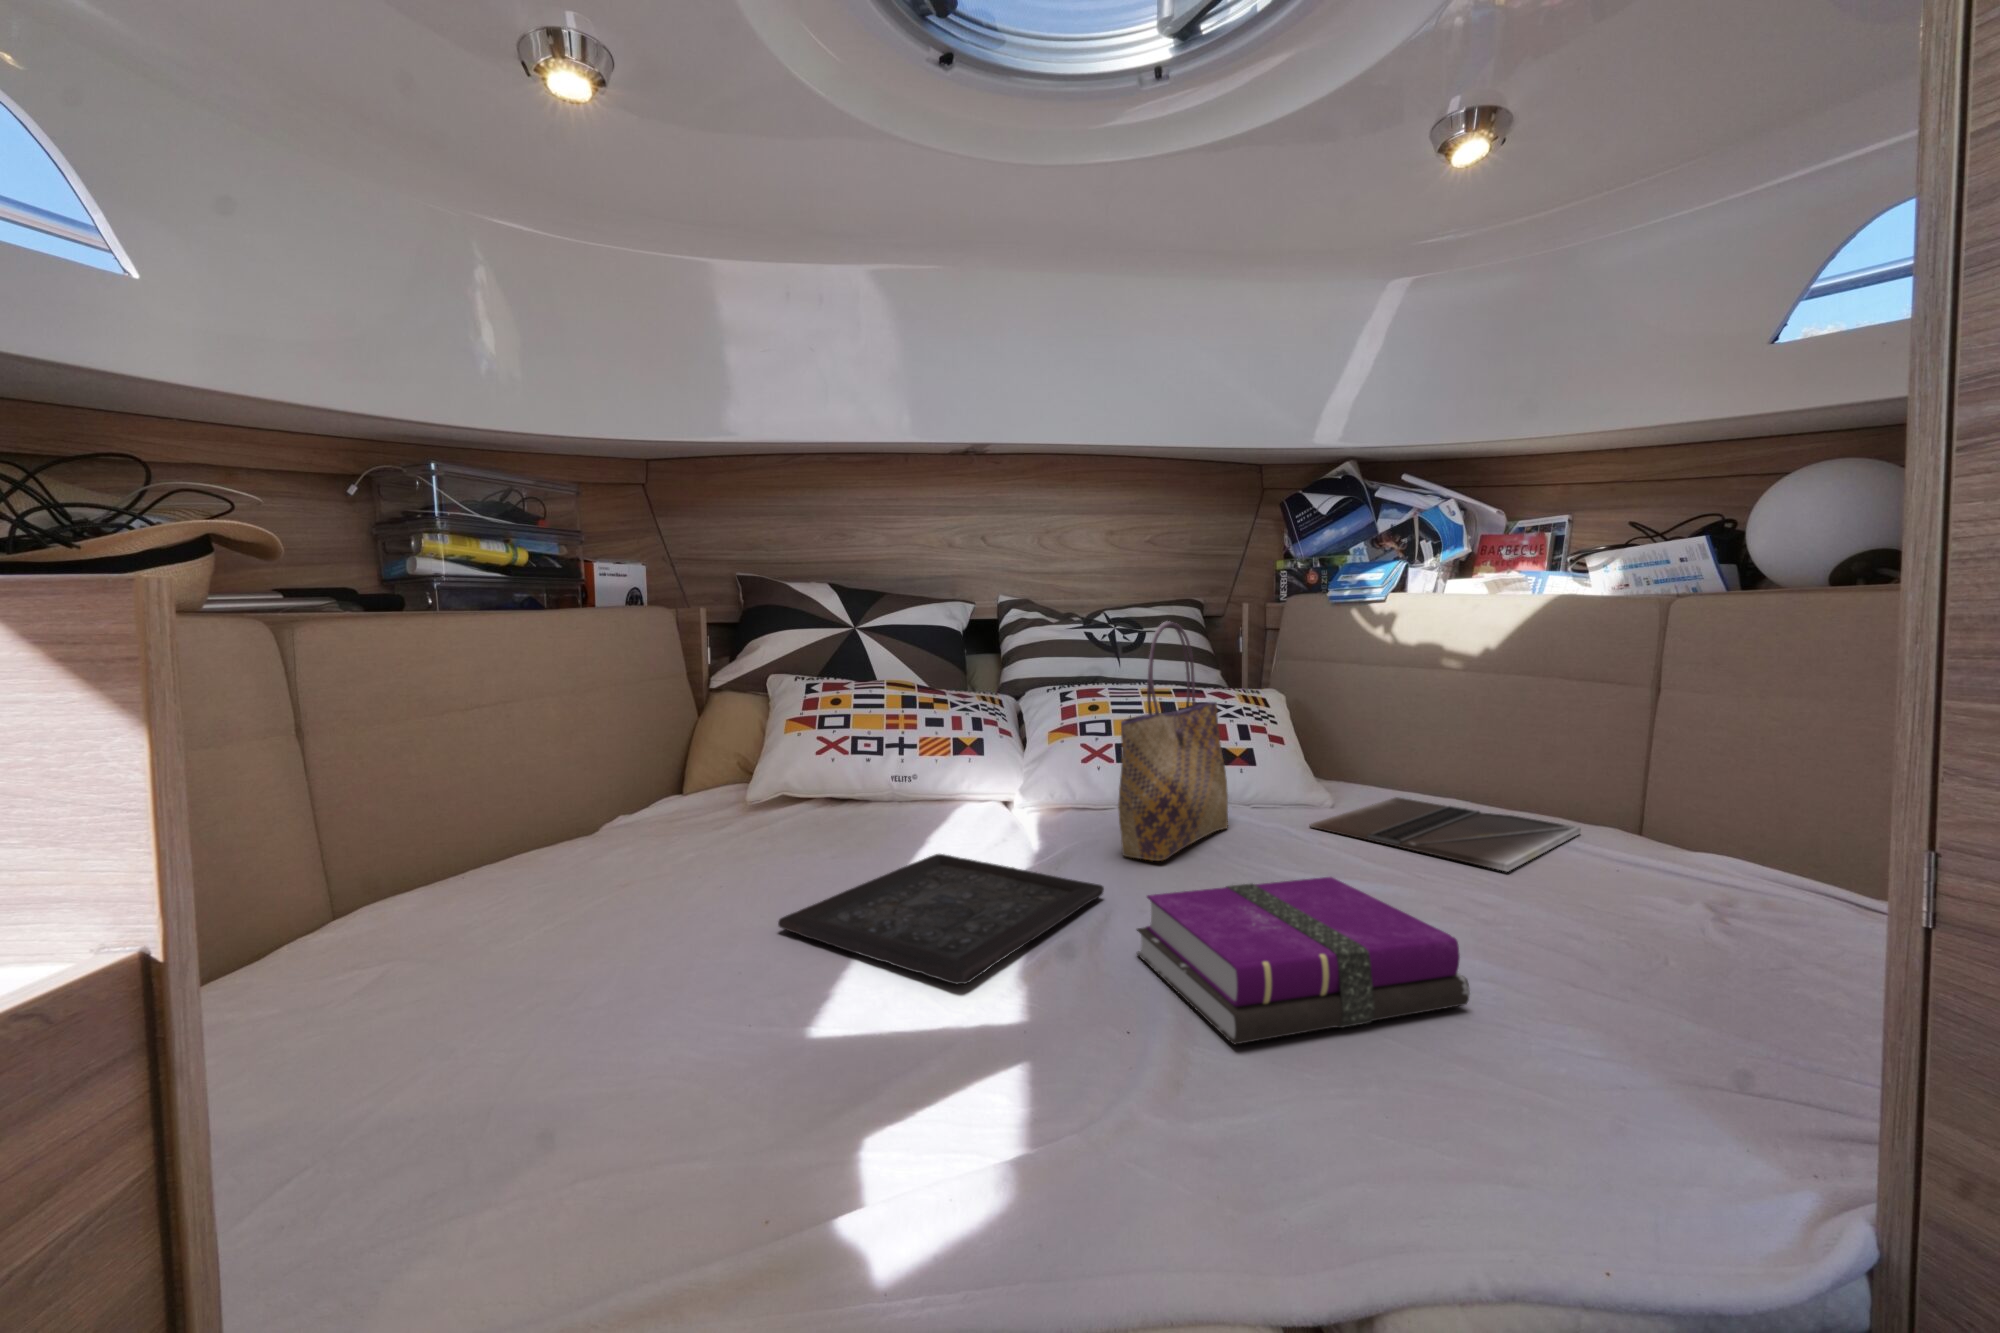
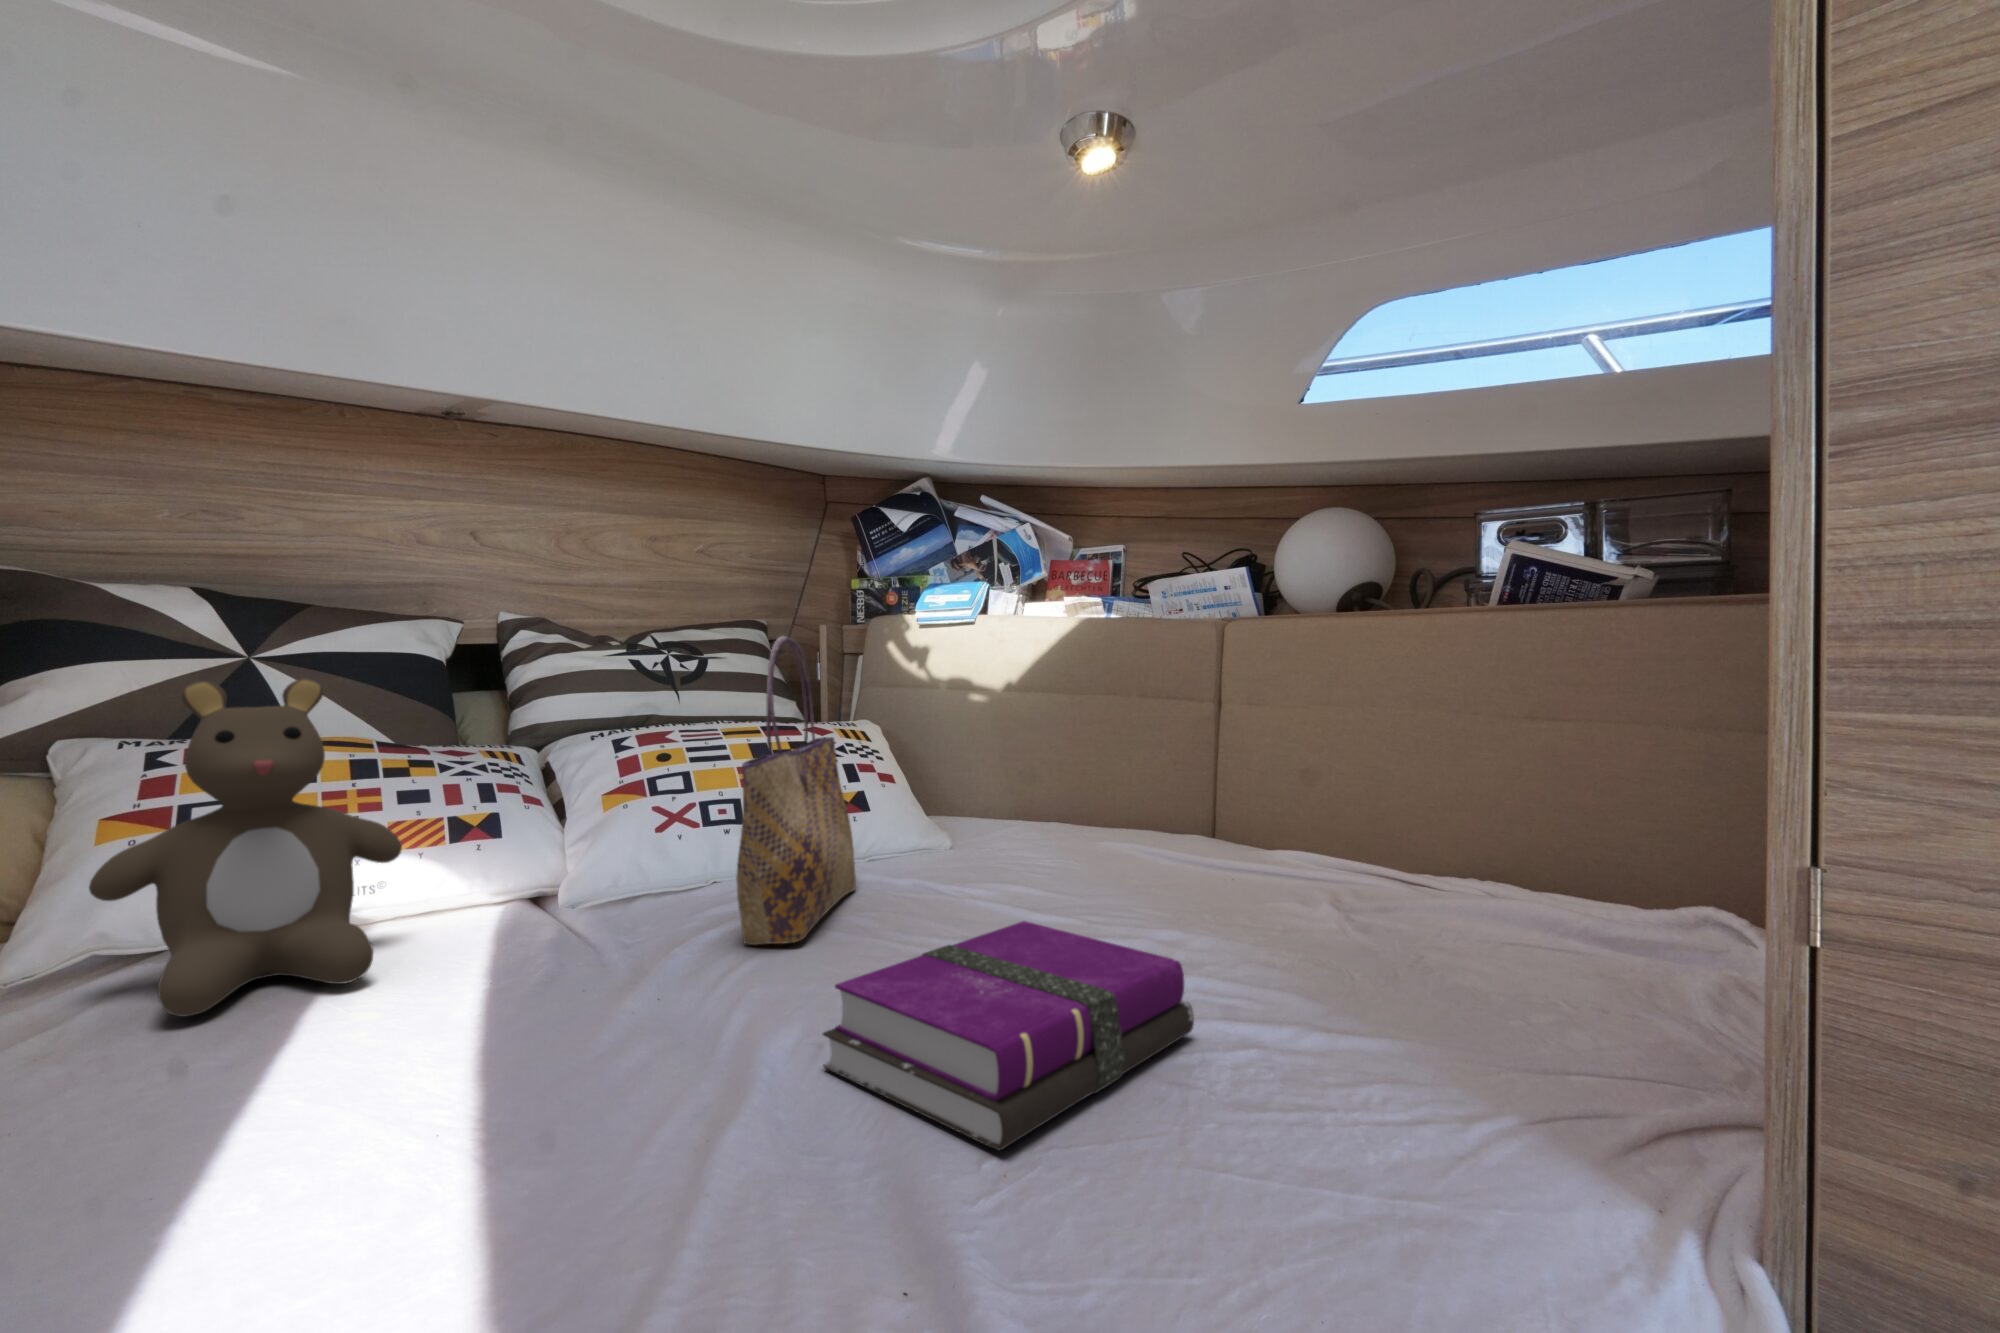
teddy bear: none [772,646,921,841] -> present [89,678,402,1016]
laptop: present [1309,797,1581,872] -> none [942,831,1178,890]
tray: present [778,854,1104,984] -> none [168,987,745,1188]

